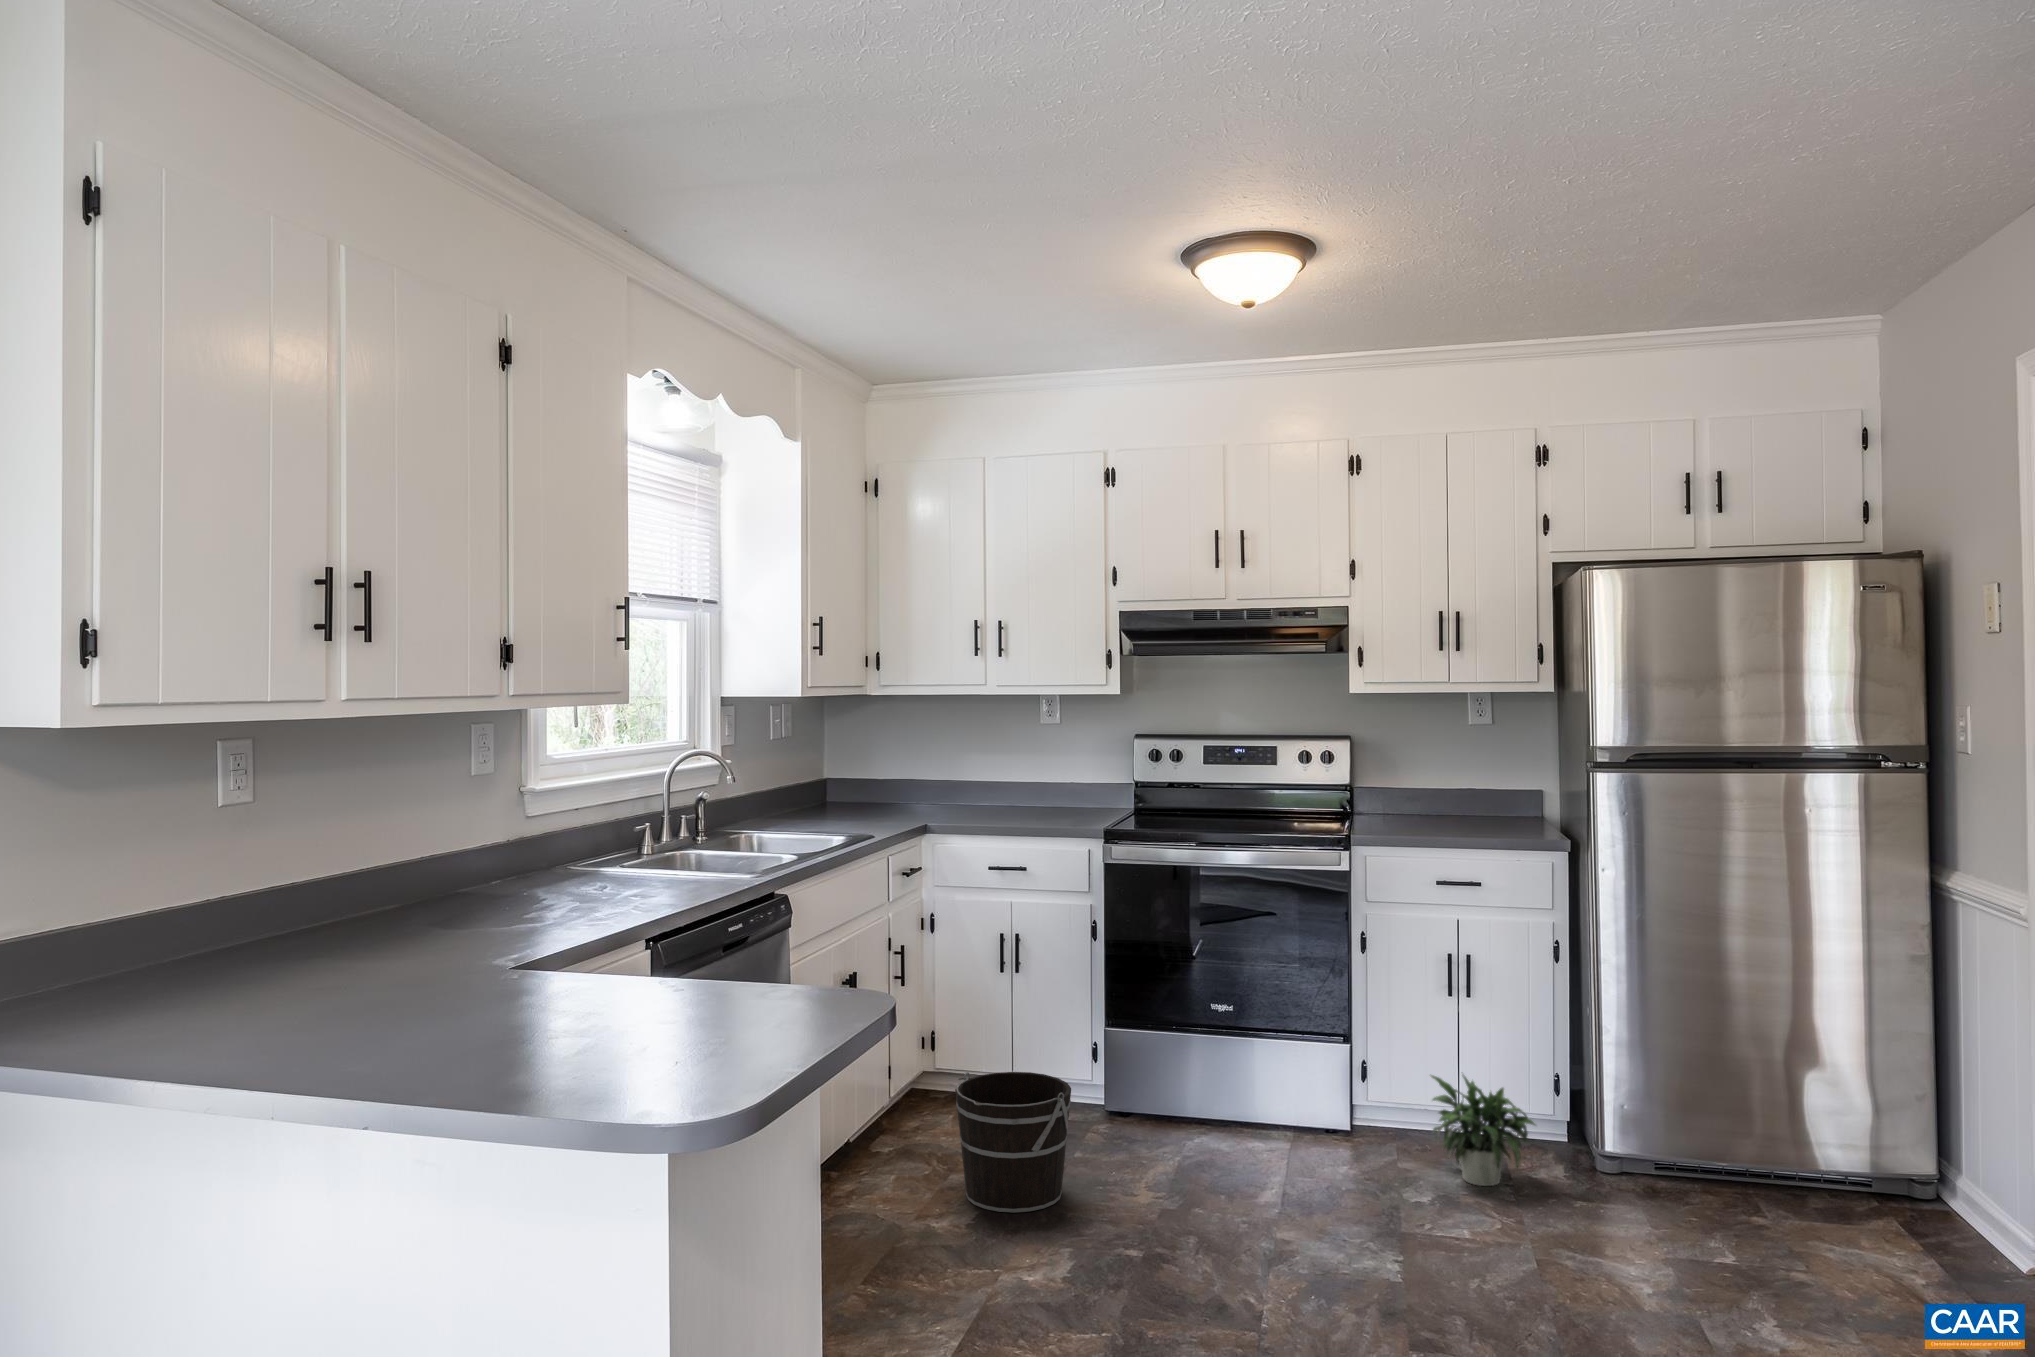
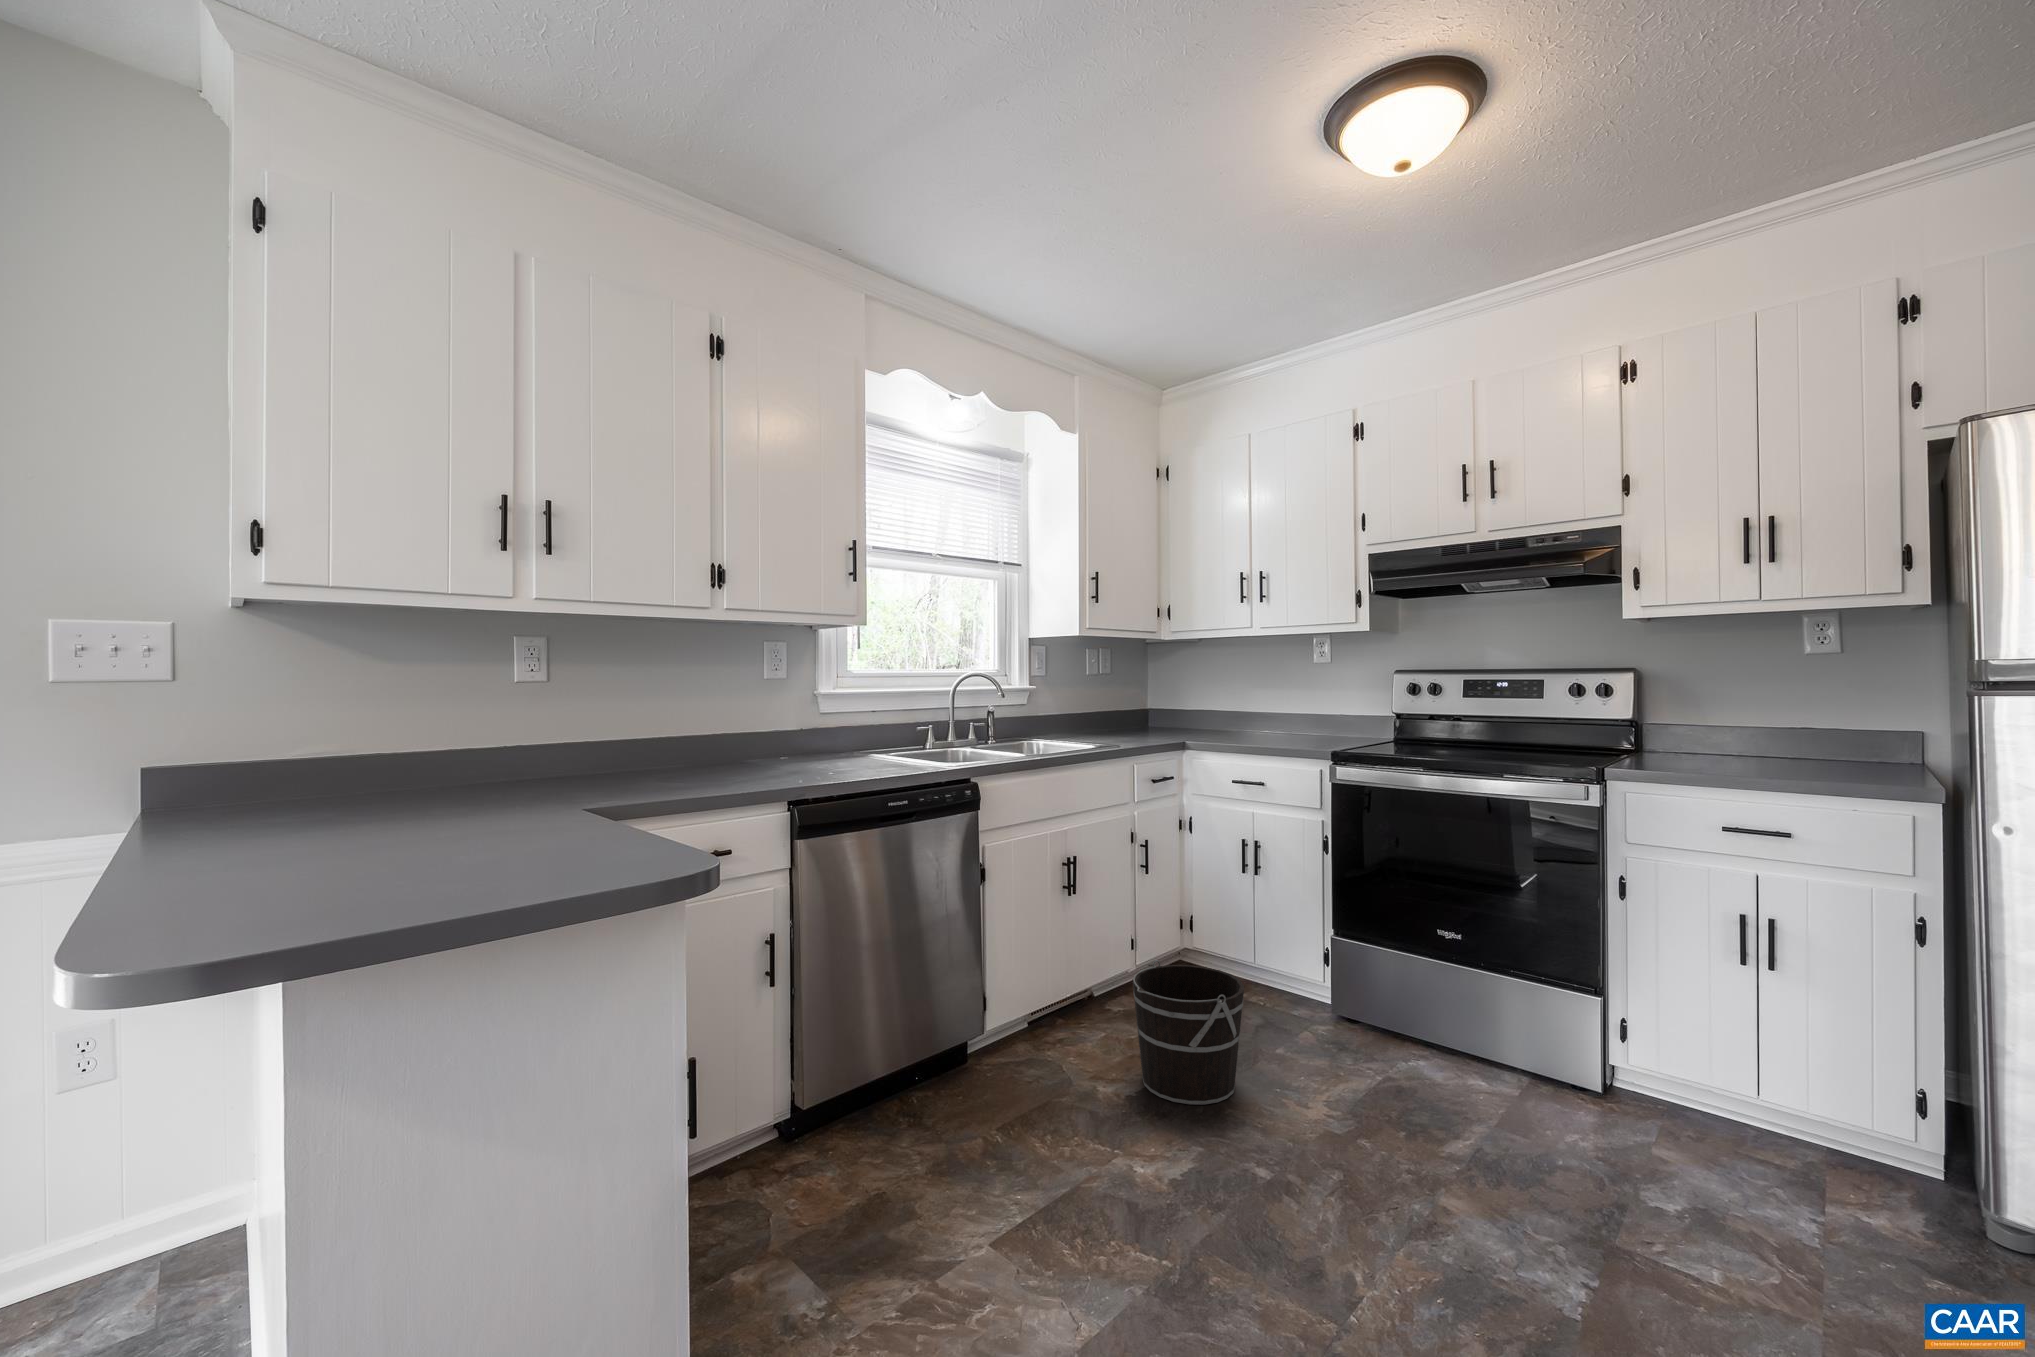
potted plant: present [1431,1075,1535,1186] -> none [1693,1053,1860,1213]

